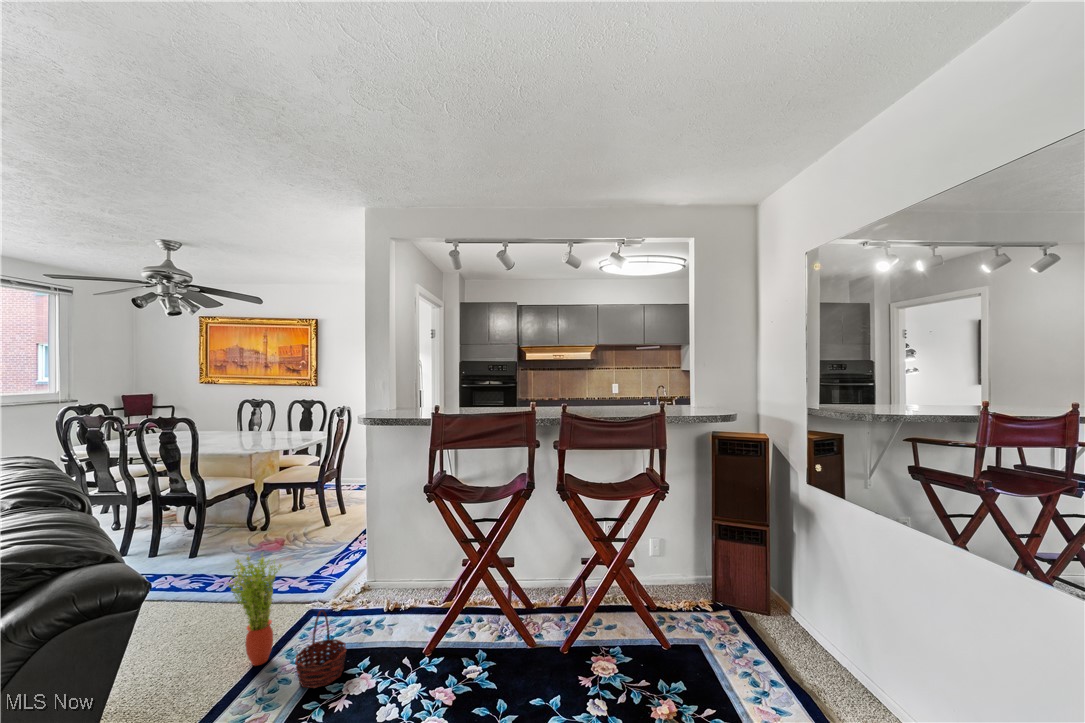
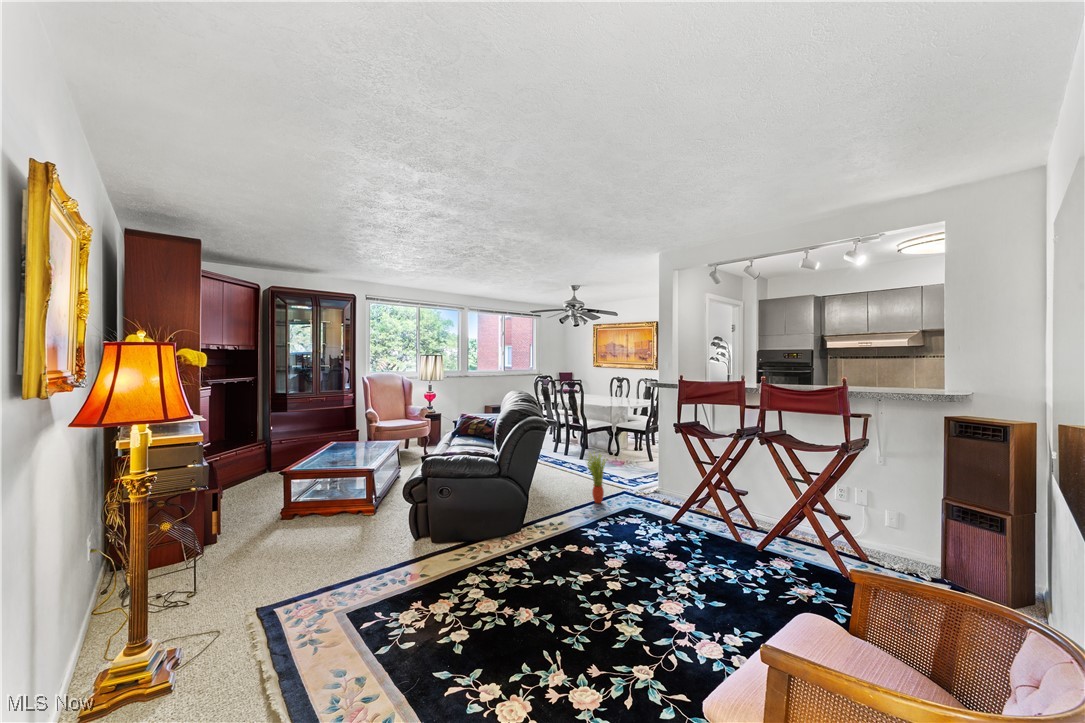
basket: present [295,610,346,688] -> none [609,483,632,517]

